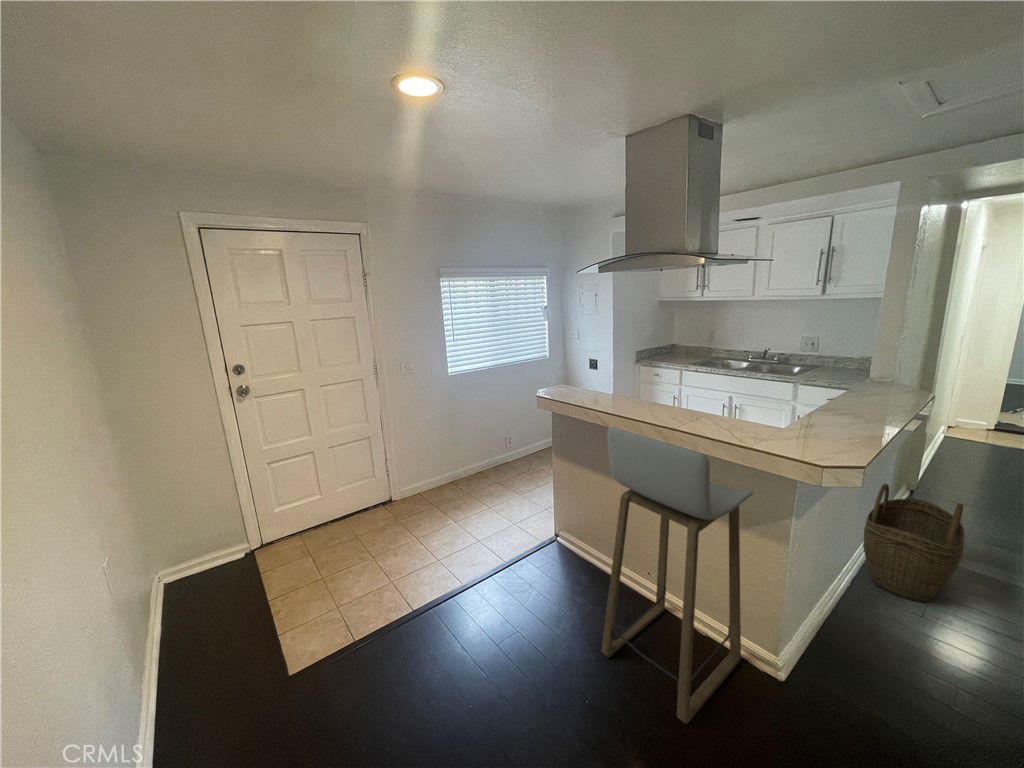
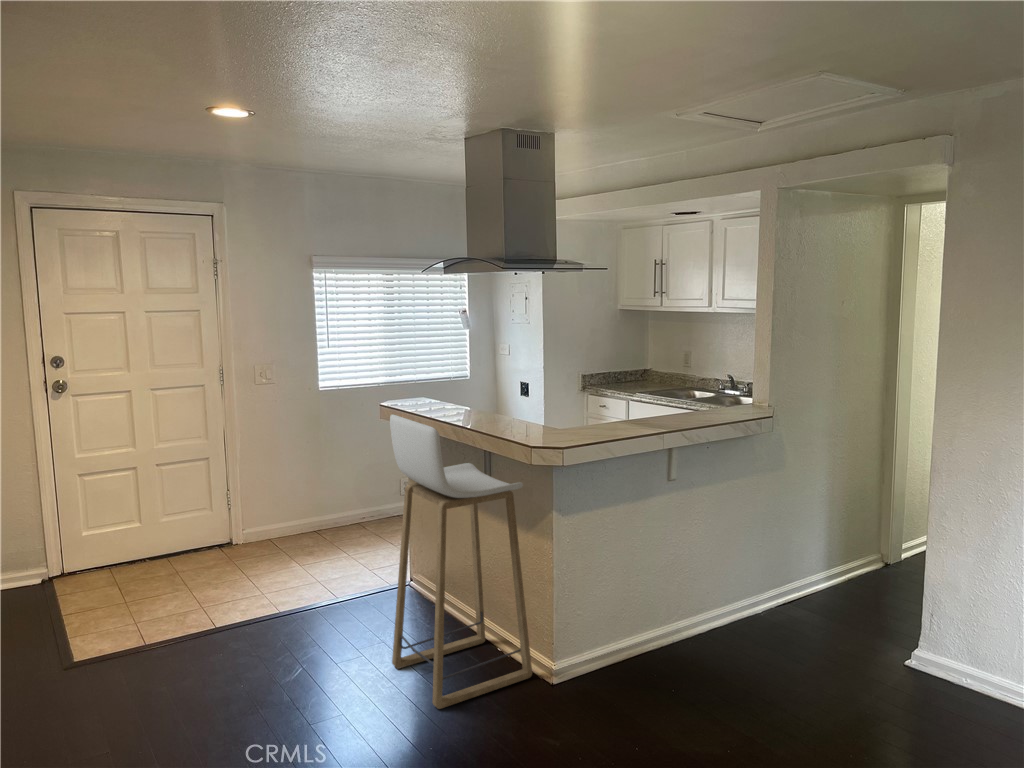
woven basket: present [863,484,965,602] -> none [729,518,832,650]

